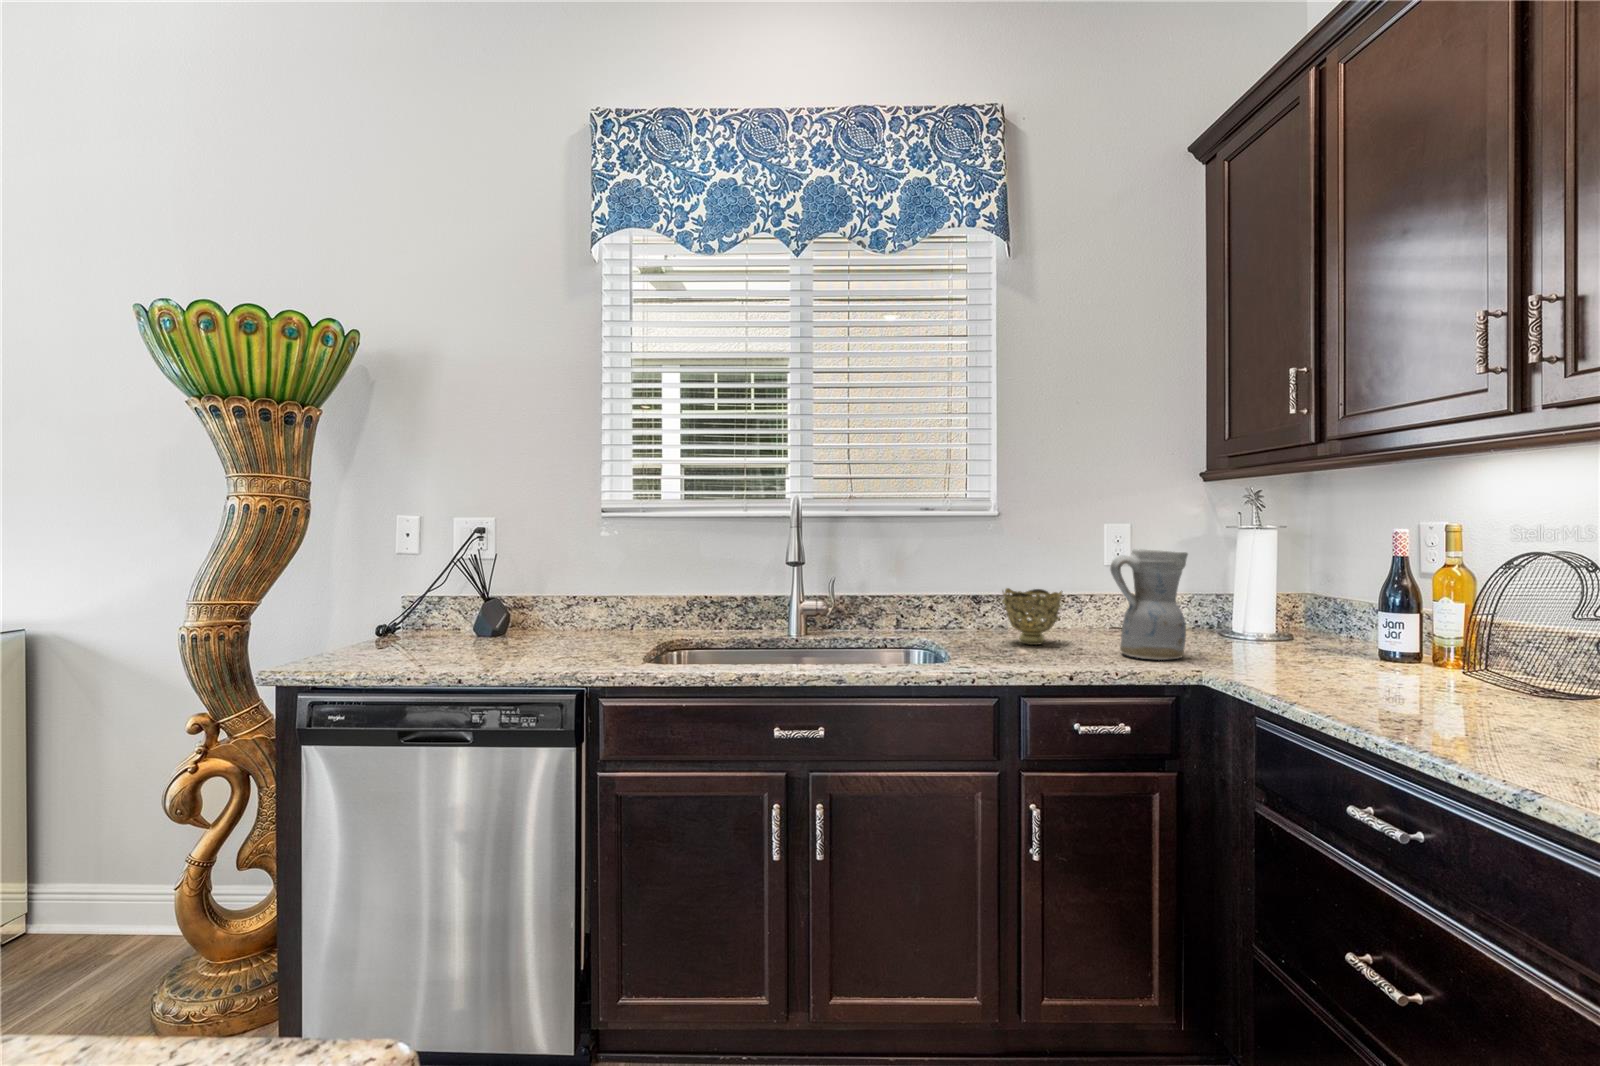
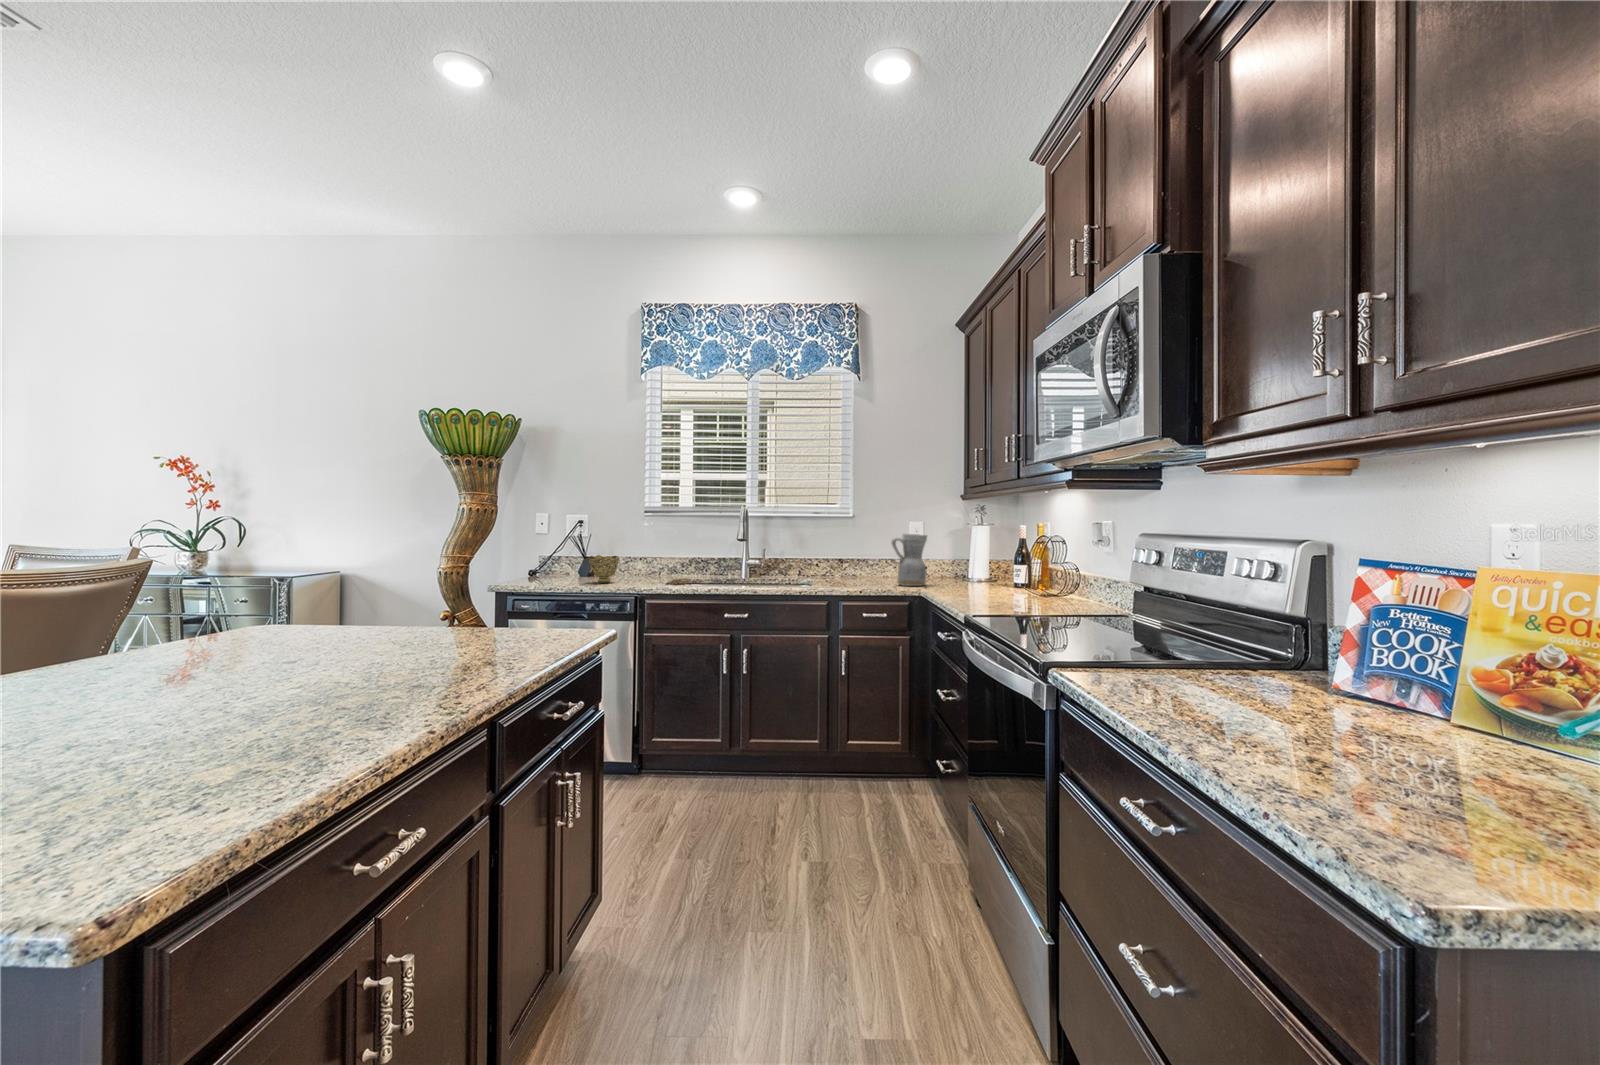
decorative bowl: present [1002,588,1062,645] -> present [589,555,620,583]

